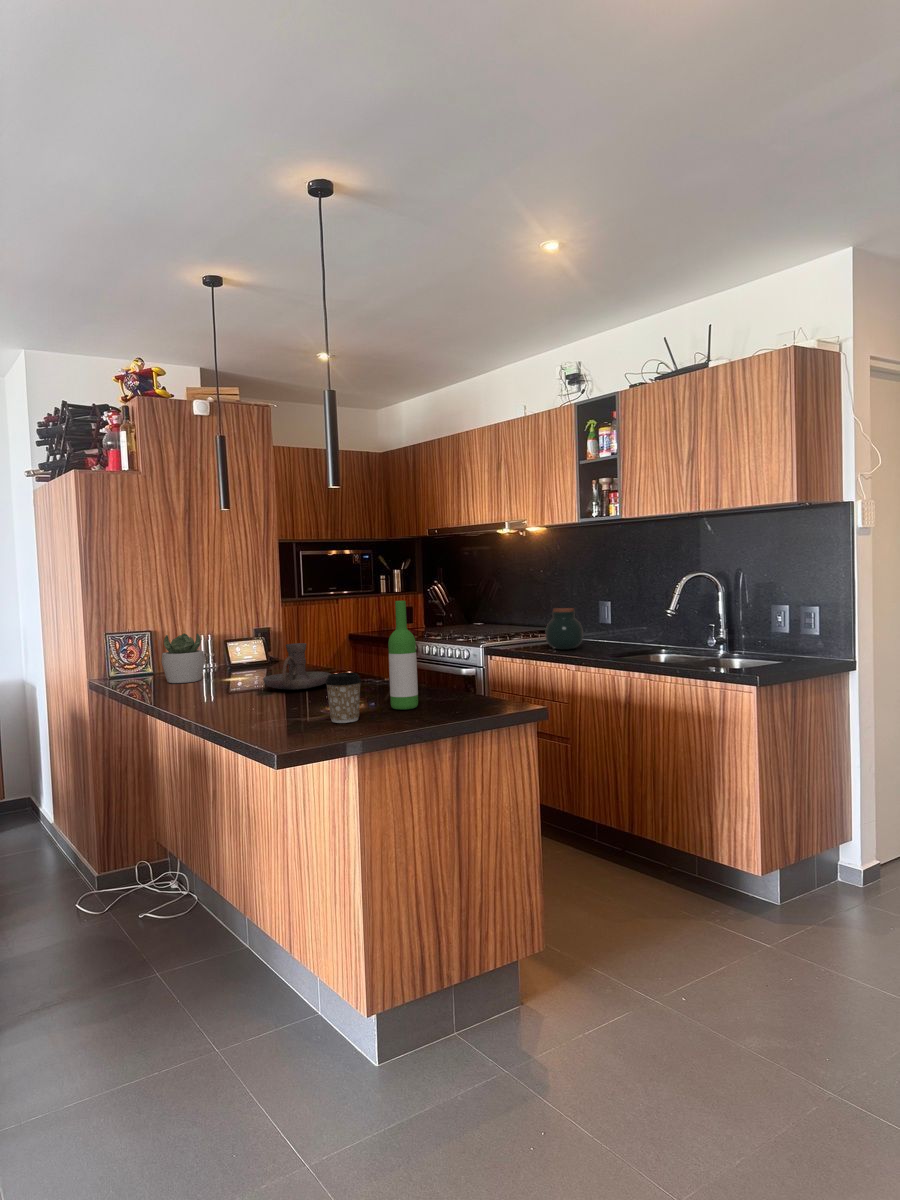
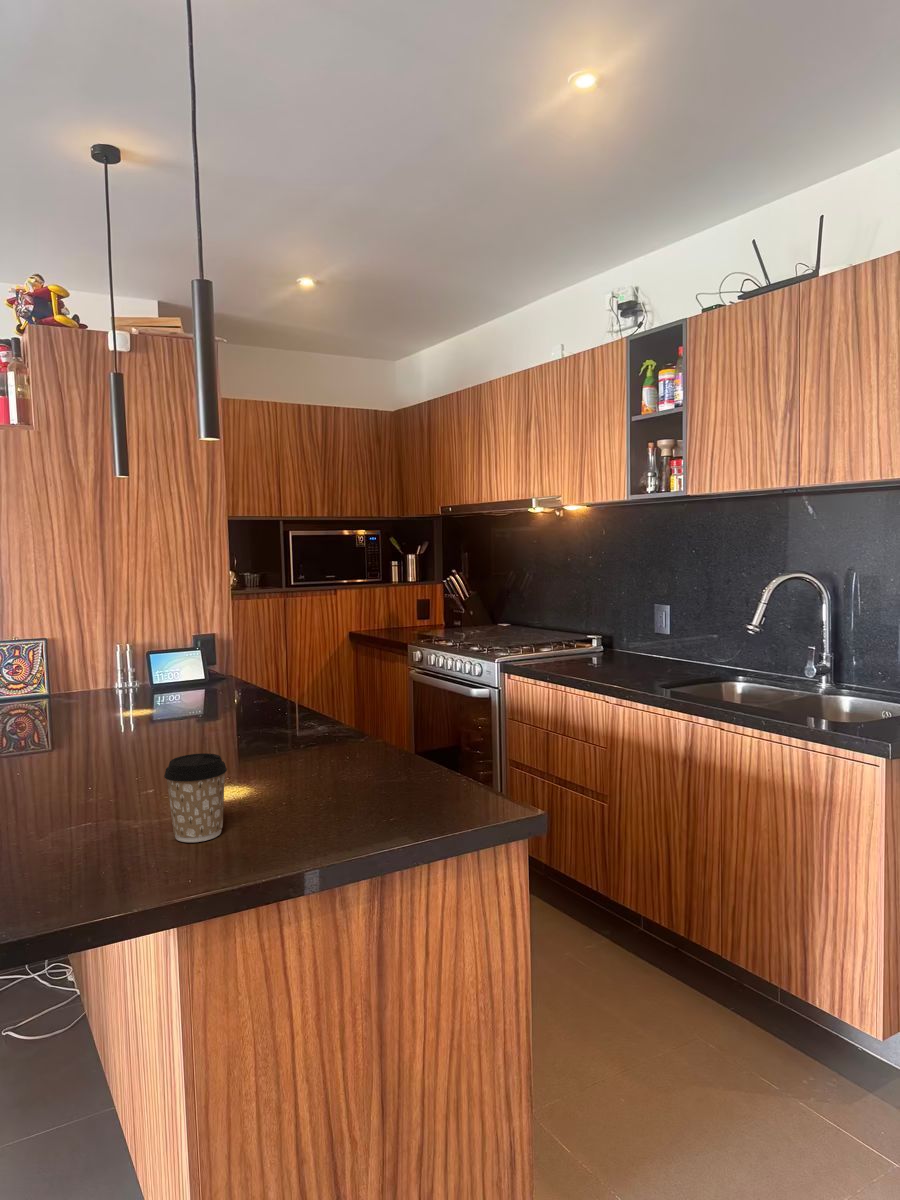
wine bottle: present [388,601,418,710] -> none [286,632,334,810]
jar: present [545,608,583,650] -> none [580,615,630,671]
succulent plant: present [162,633,205,683] -> none [37,649,97,719]
candle holder: present [263,643,330,690] -> none [145,675,247,745]

